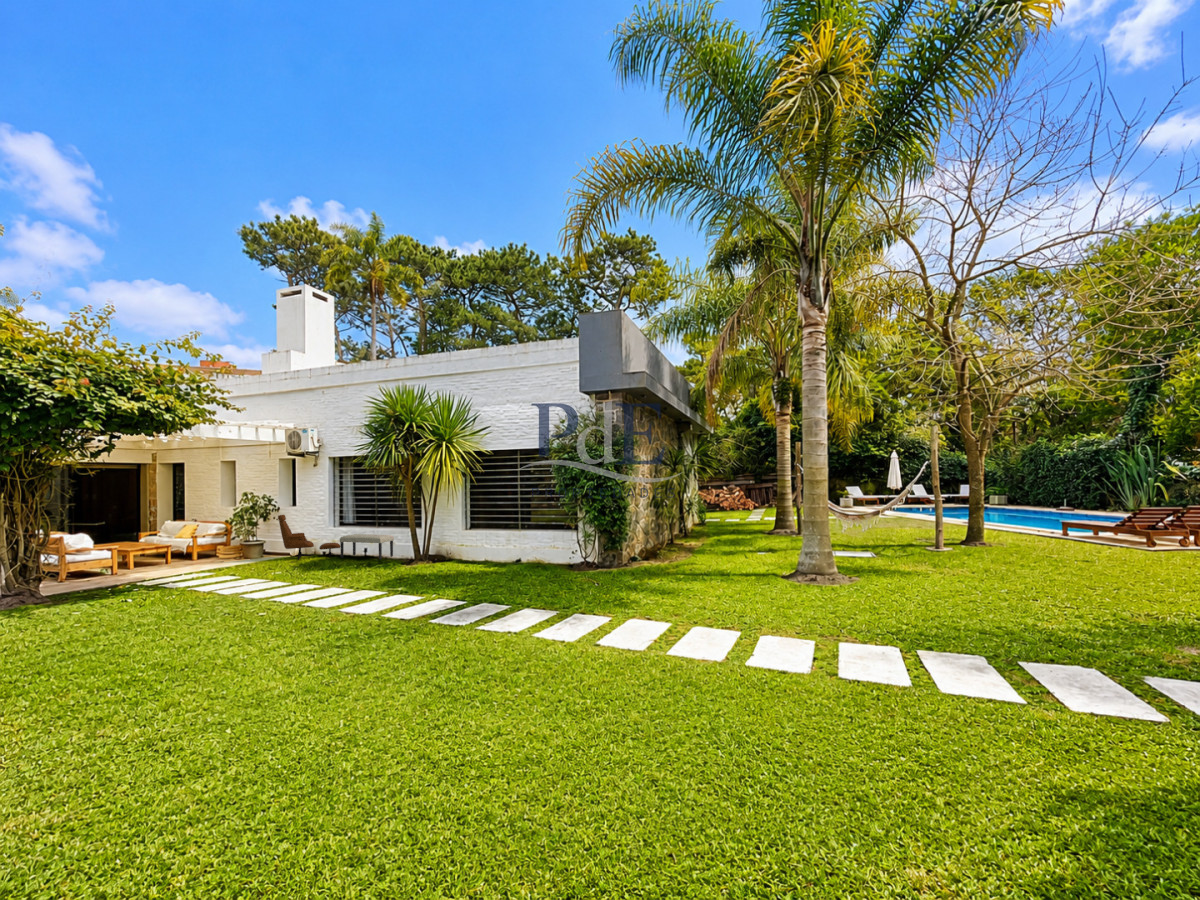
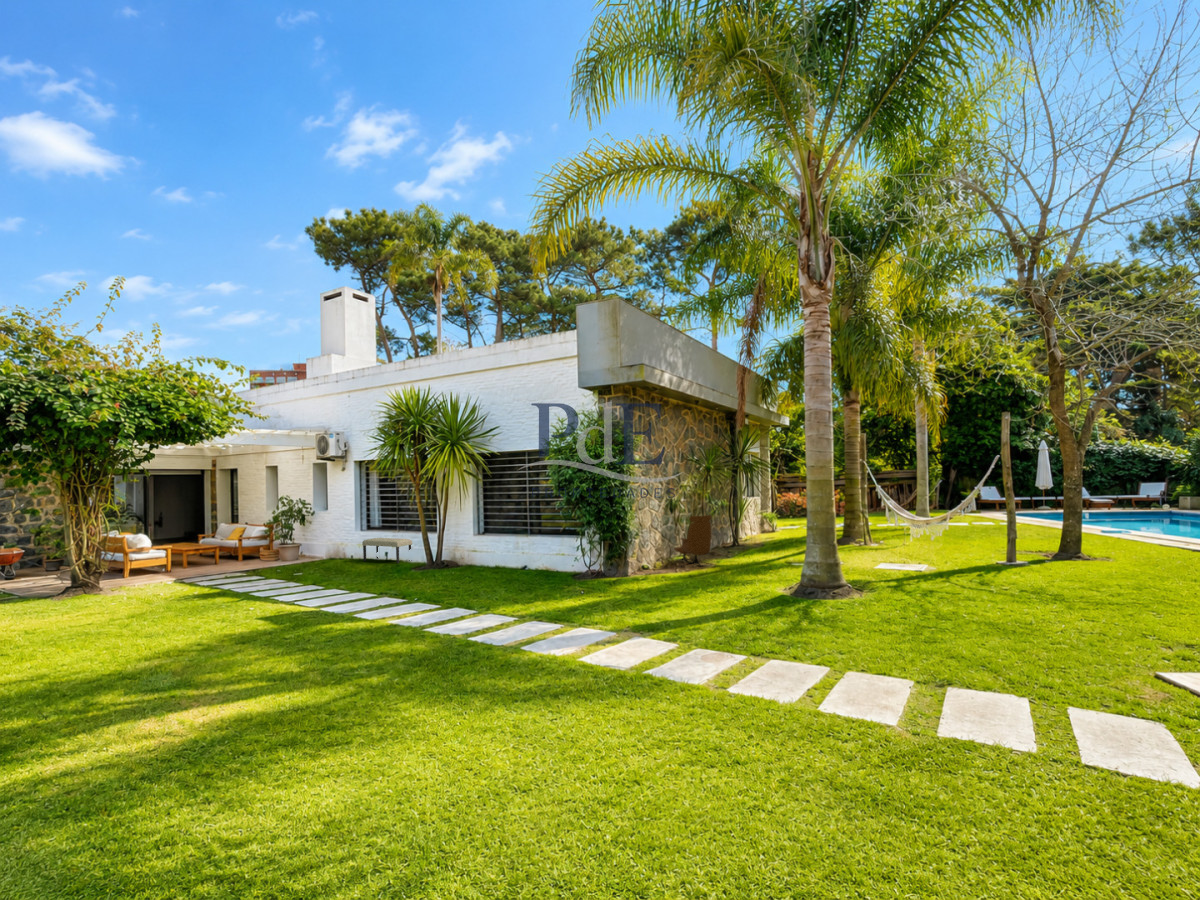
lounge chair: present [278,515,340,560] -> present [674,515,712,566]

